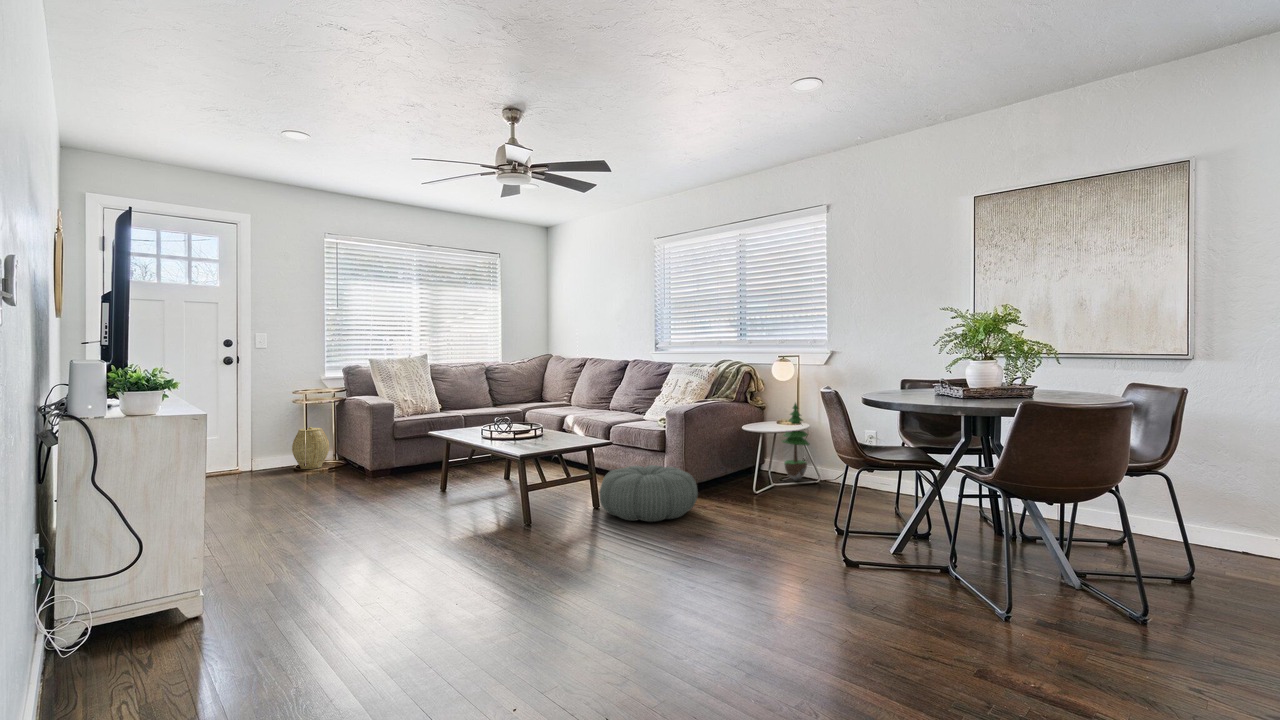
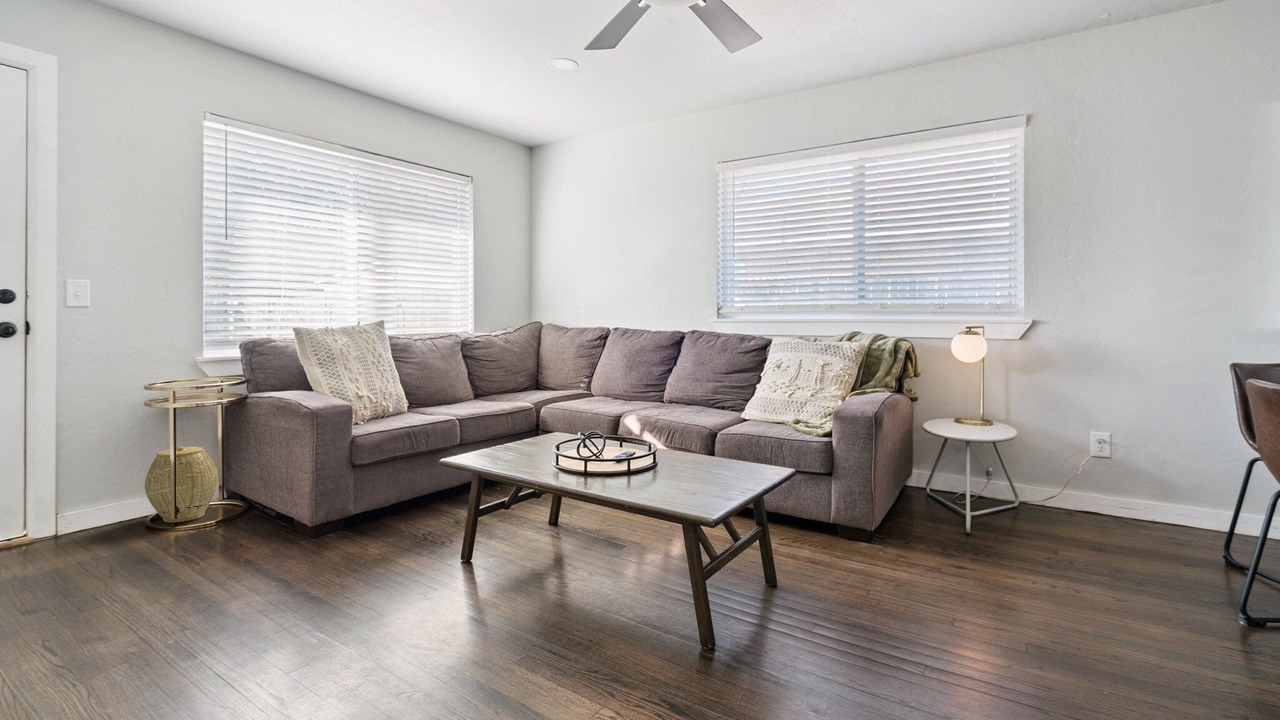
potted tree: present [782,403,809,481] -> none [961,393,1008,505]
pouf: present [600,465,698,522] -> none [816,512,1011,635]

